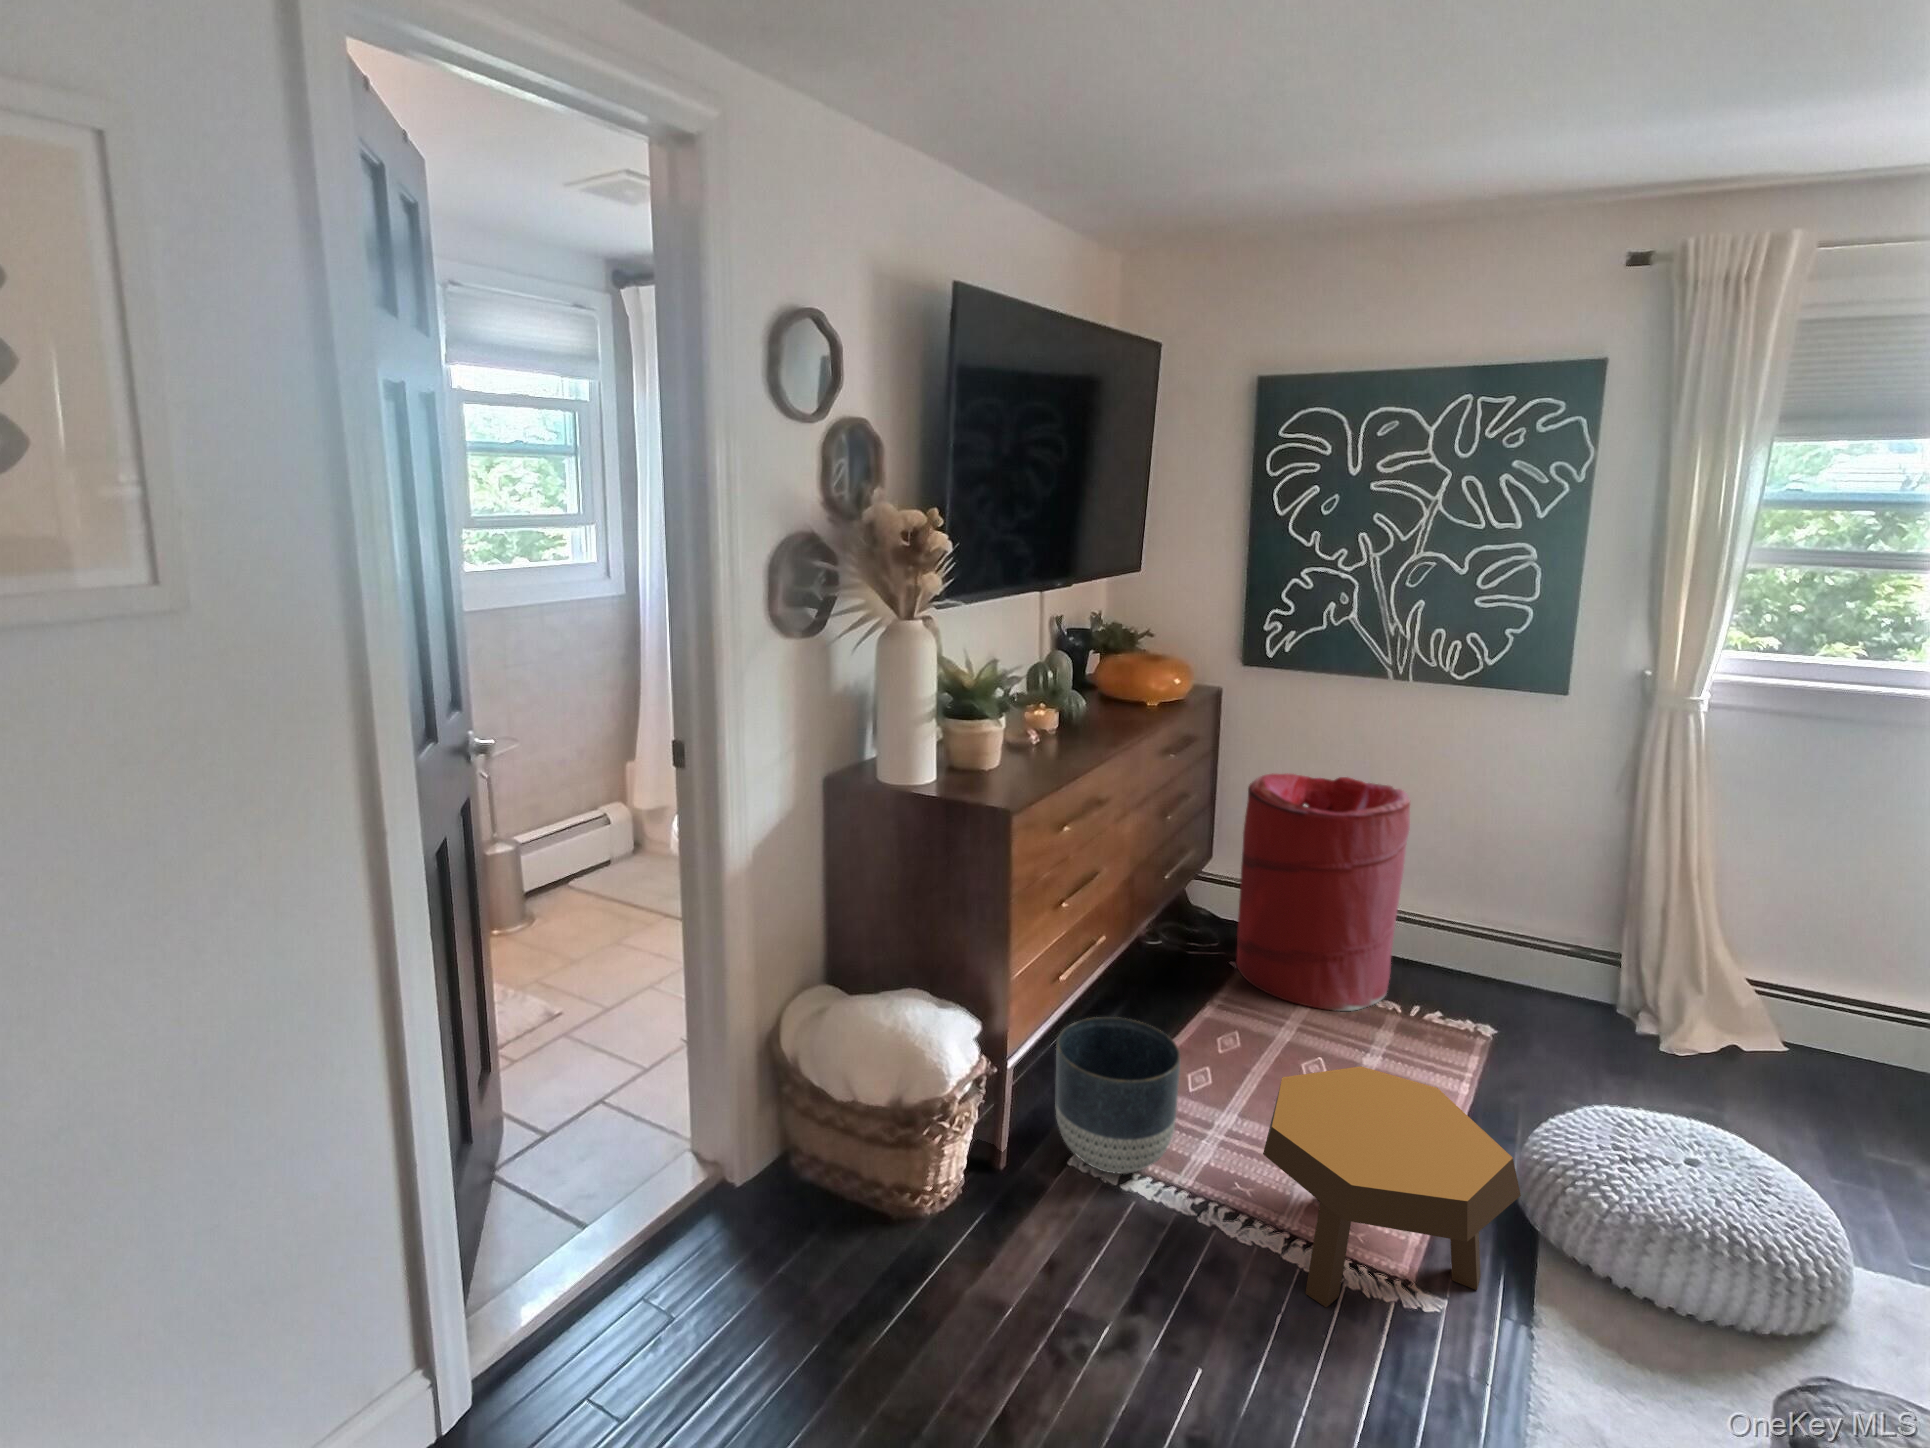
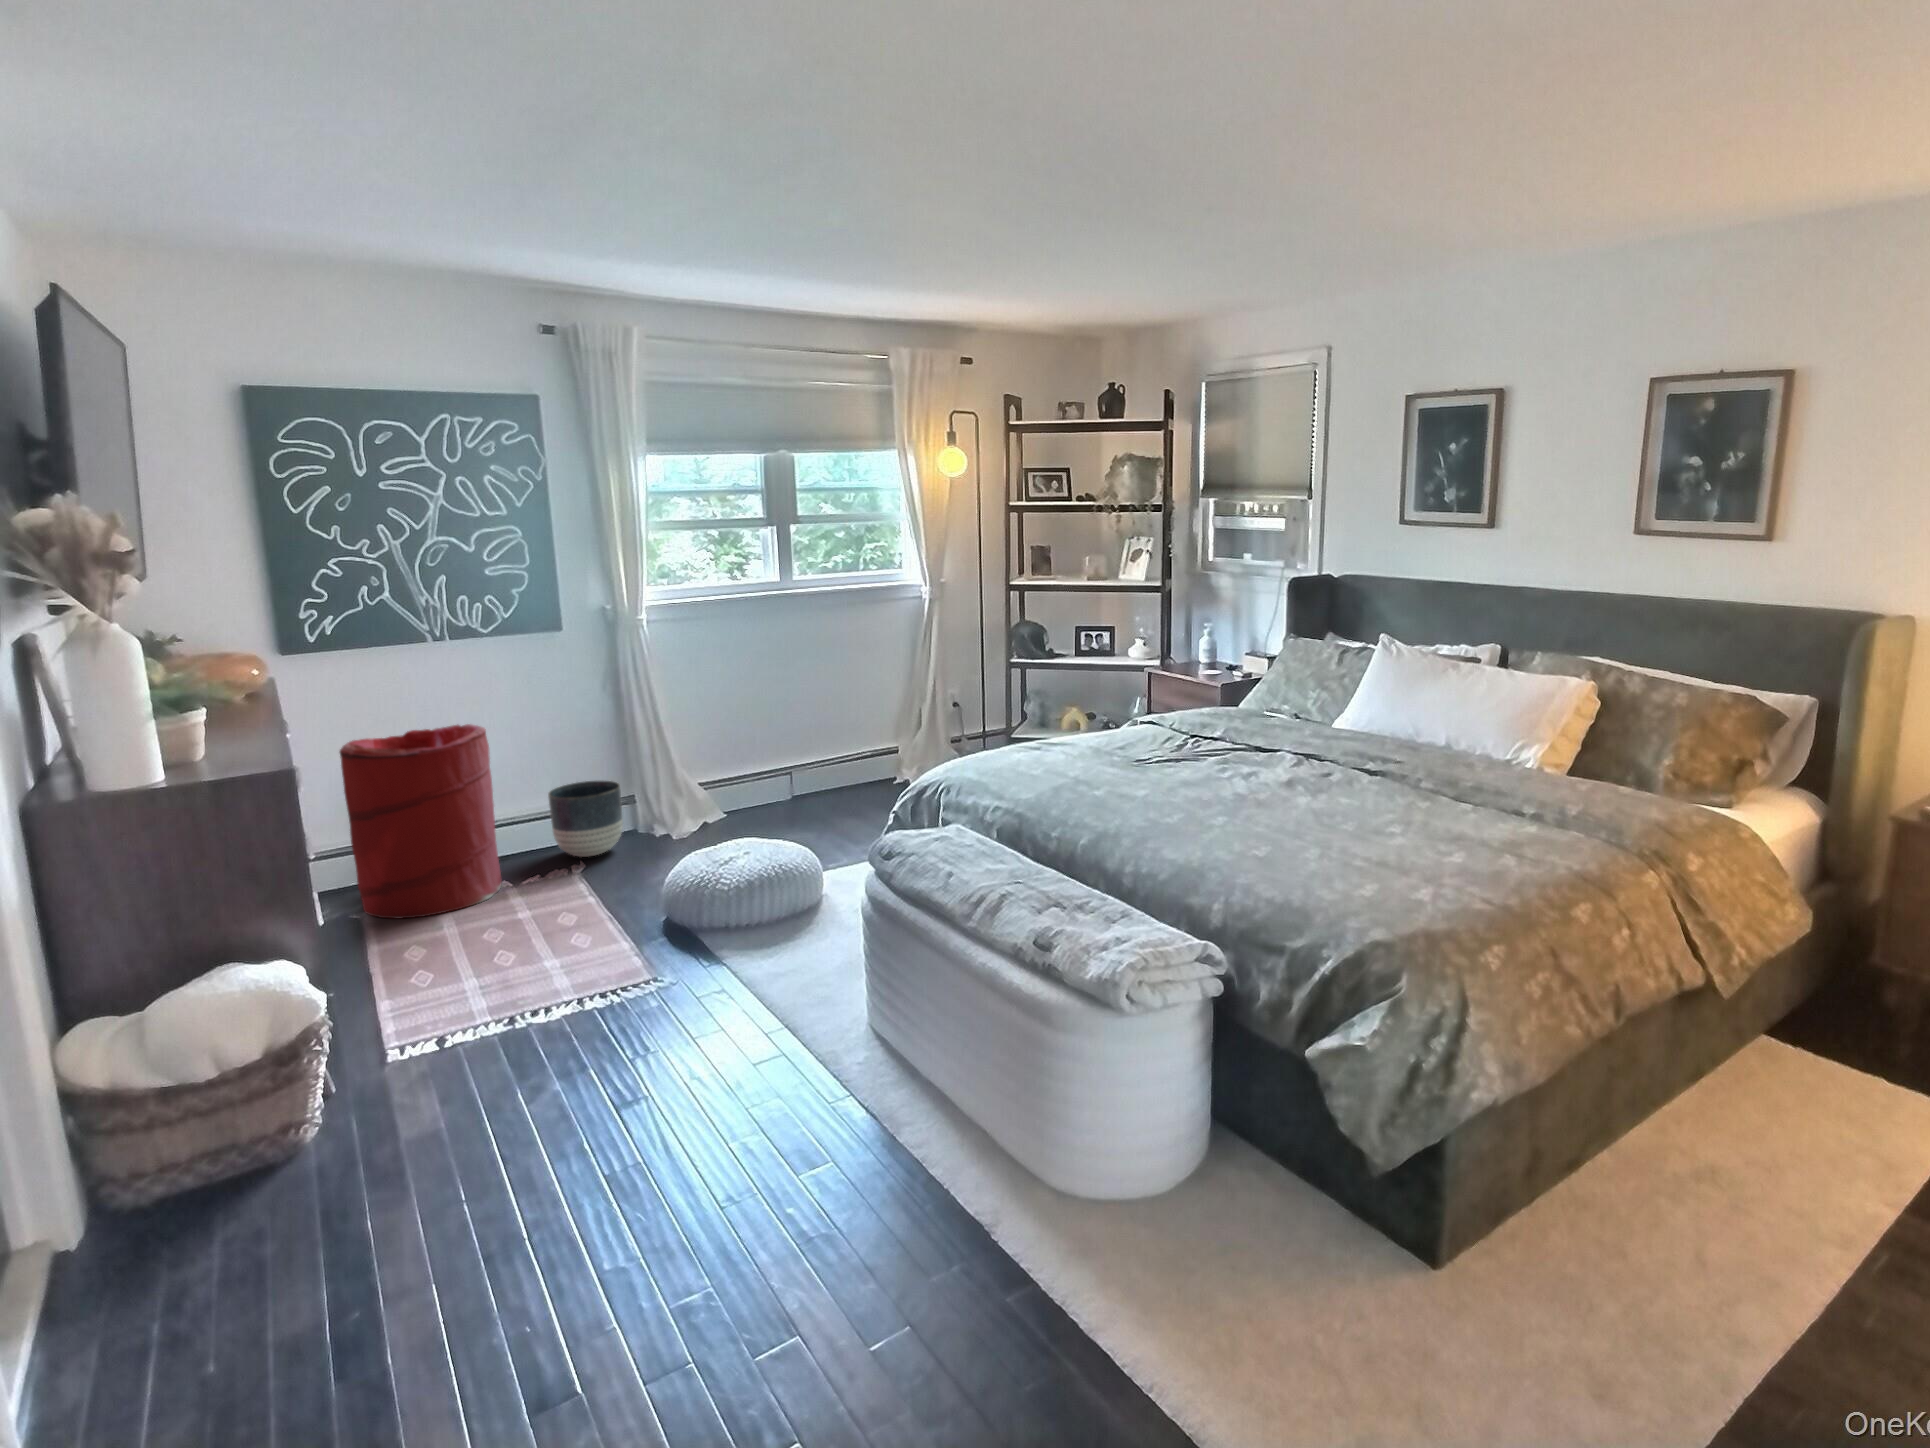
planter: present [1056,1017,1180,1174] -> present [548,781,623,857]
footstool: present [1263,1066,1521,1307] -> none [534,870,697,1014]

